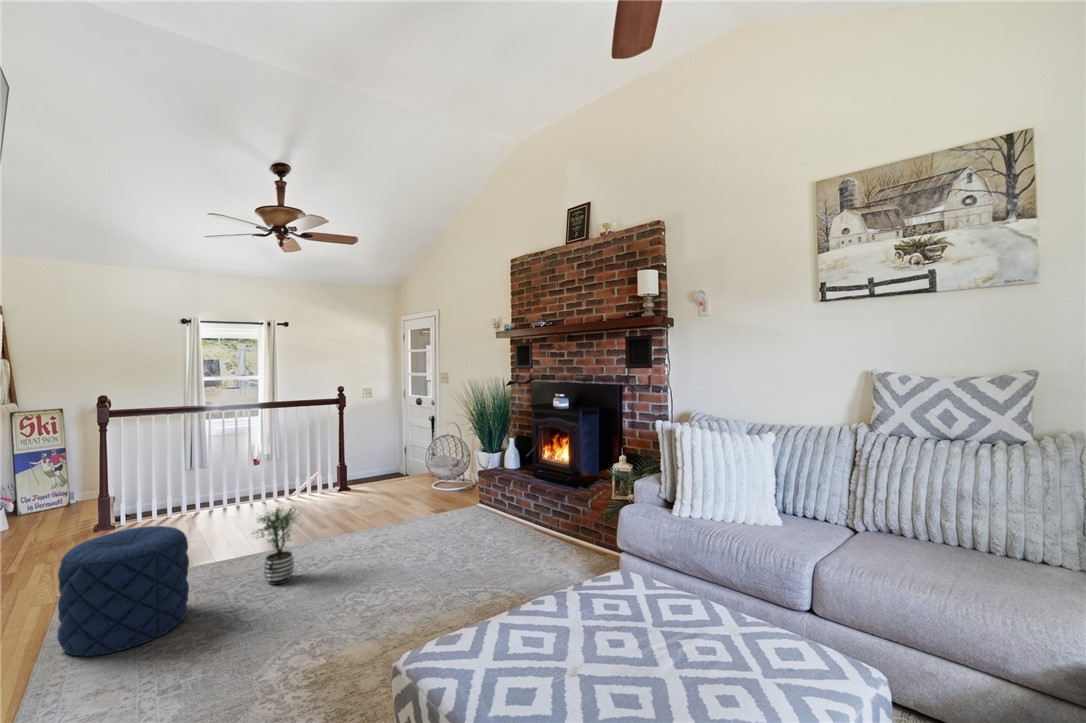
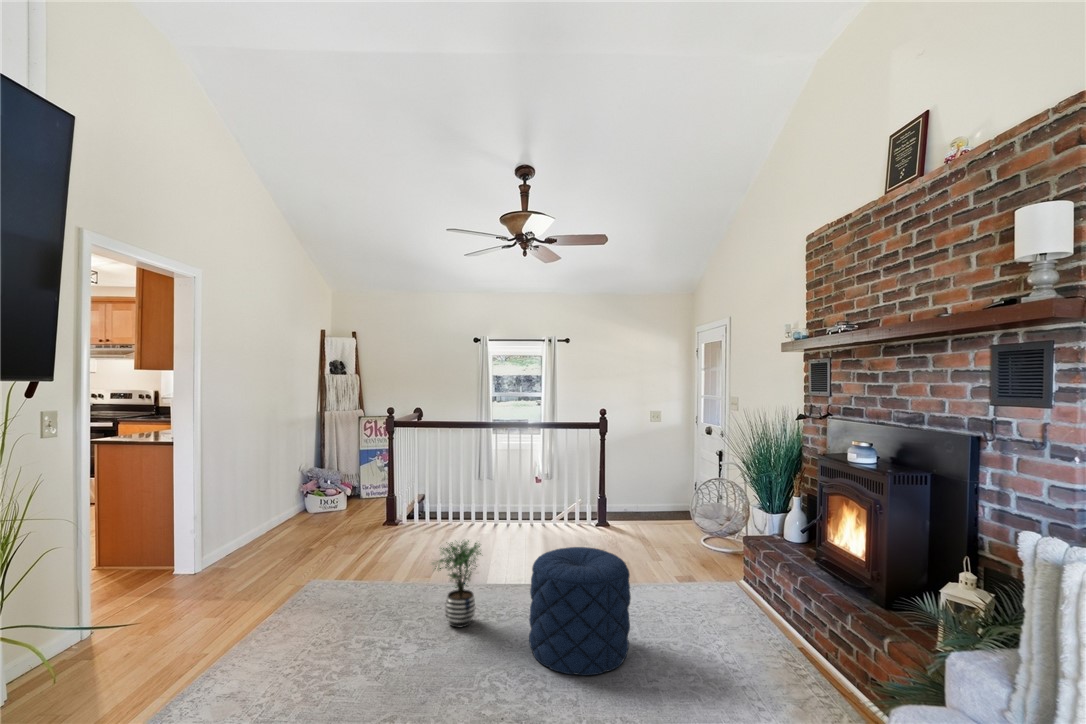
pouf: present [57,526,189,656] -> present [529,547,631,675]

